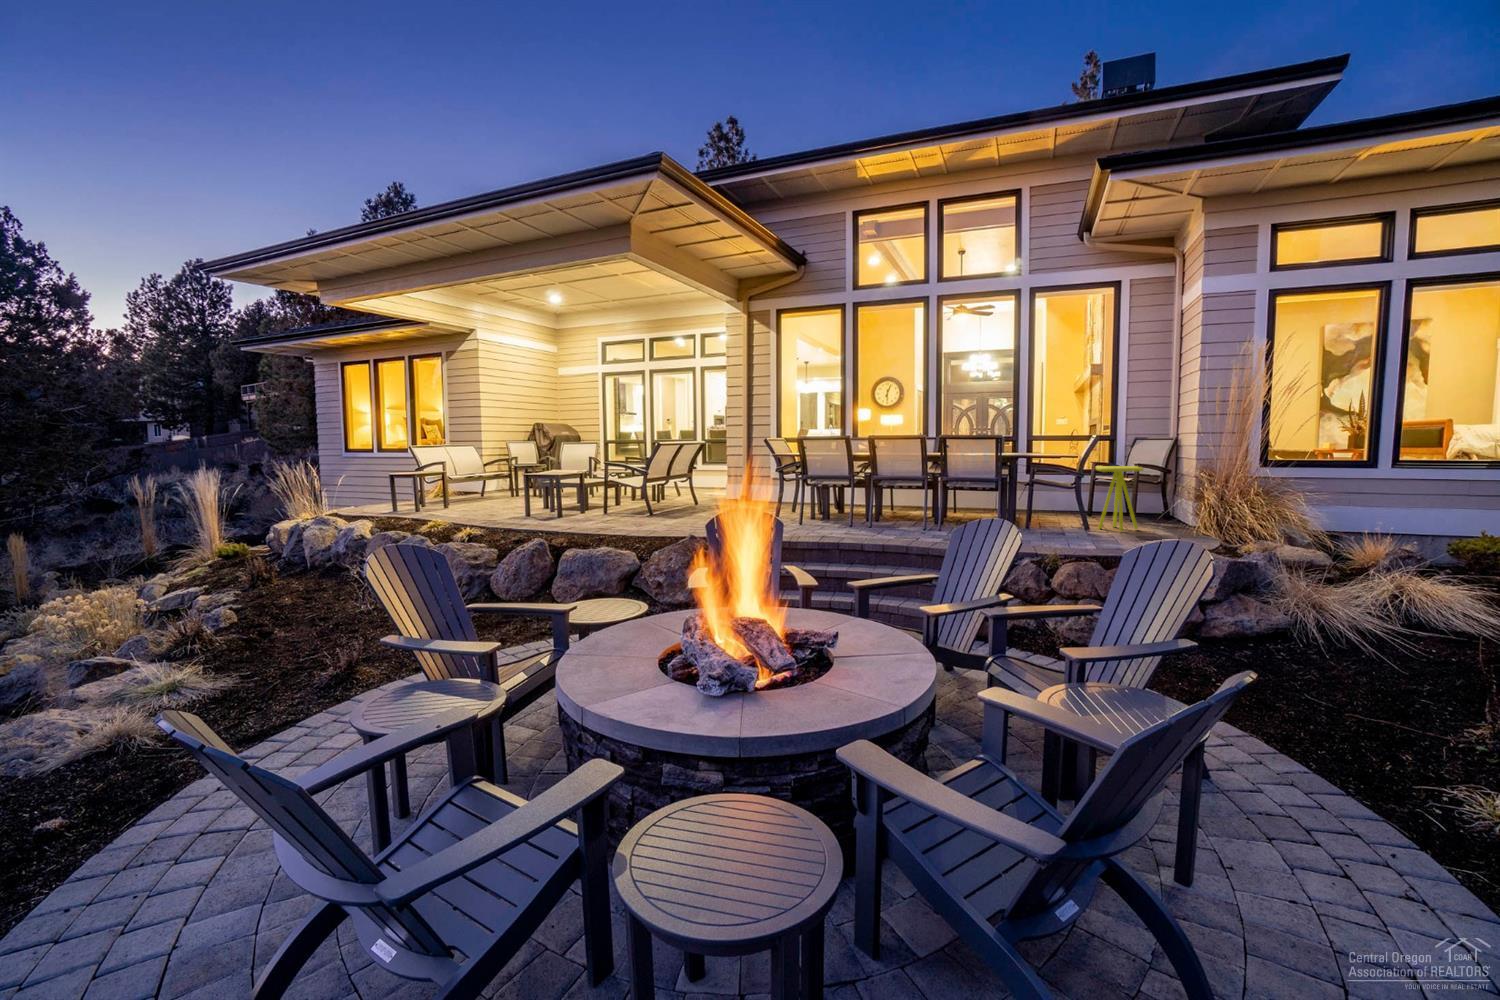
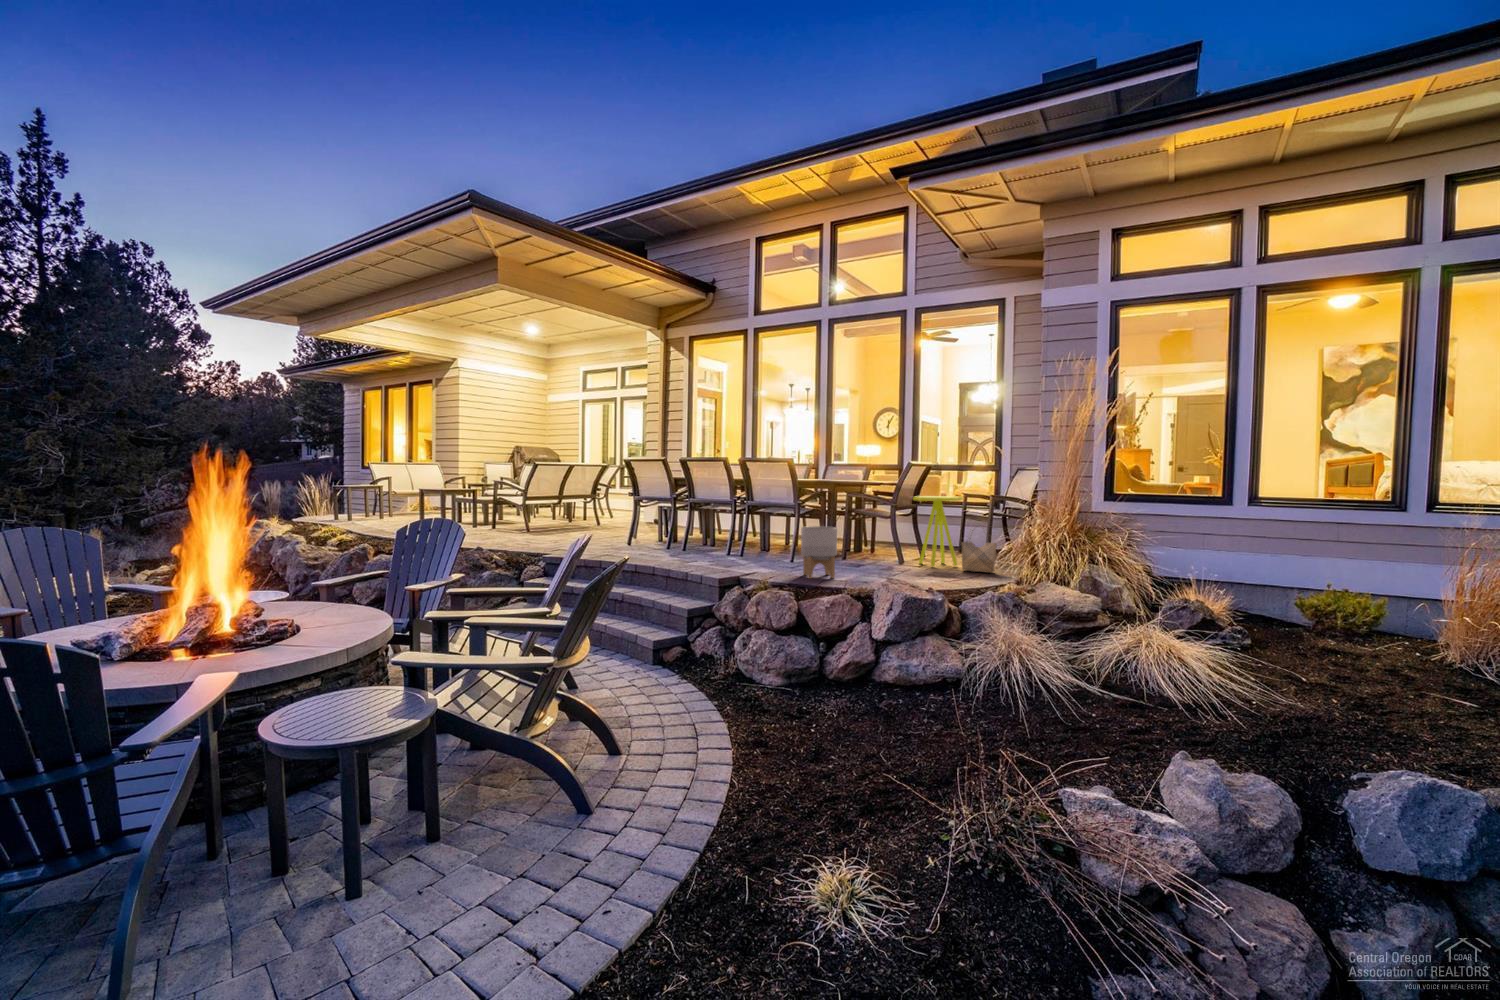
woven basket: none [1156,492,1191,535] -> present [961,541,997,573]
planter: none [1054,502,1093,552] -> present [801,526,837,578]

